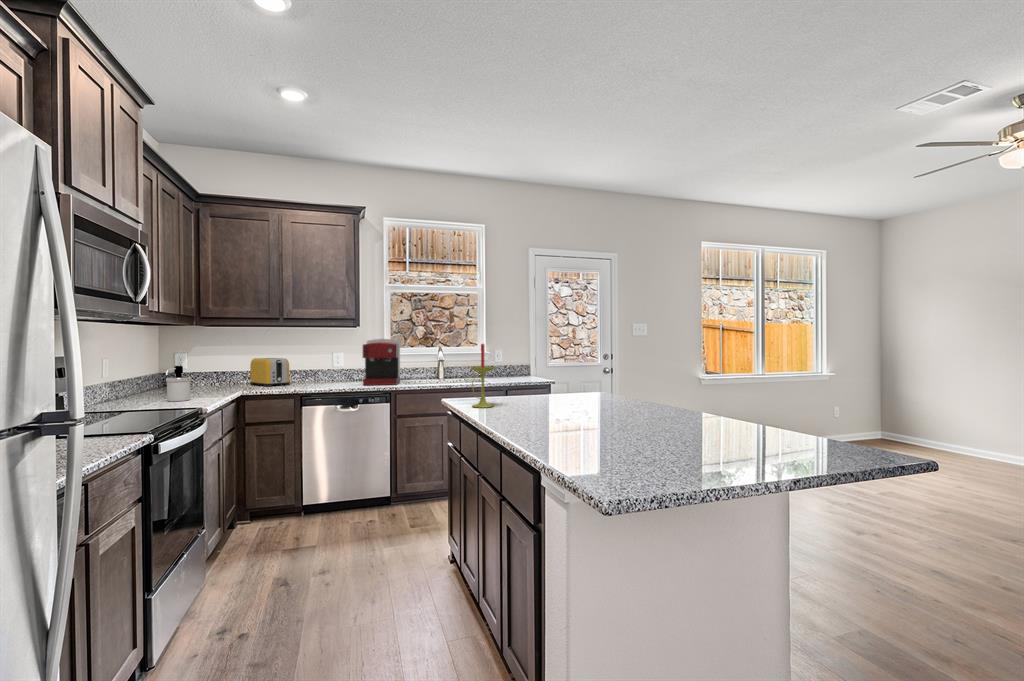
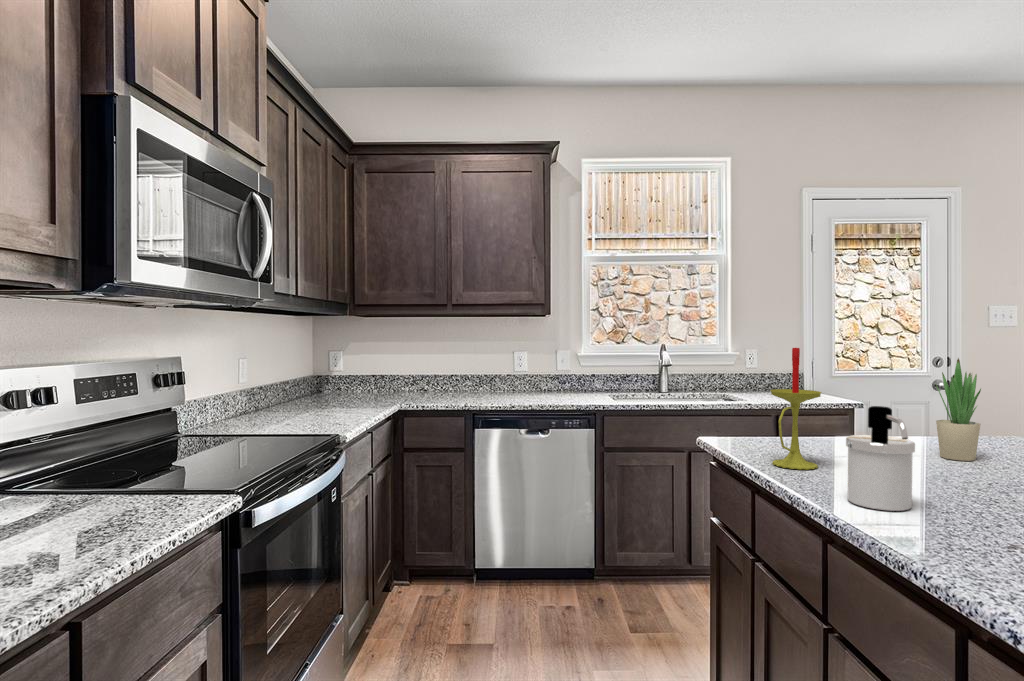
coffee maker: present [363,339,400,385] -> none [557,336,608,403]
potted plant: none [557,348,576,400] -> present [936,358,981,461]
toaster: present [250,358,289,386] -> none [413,359,460,398]
soap dispenser: present [165,366,191,401] -> present [846,406,915,511]

